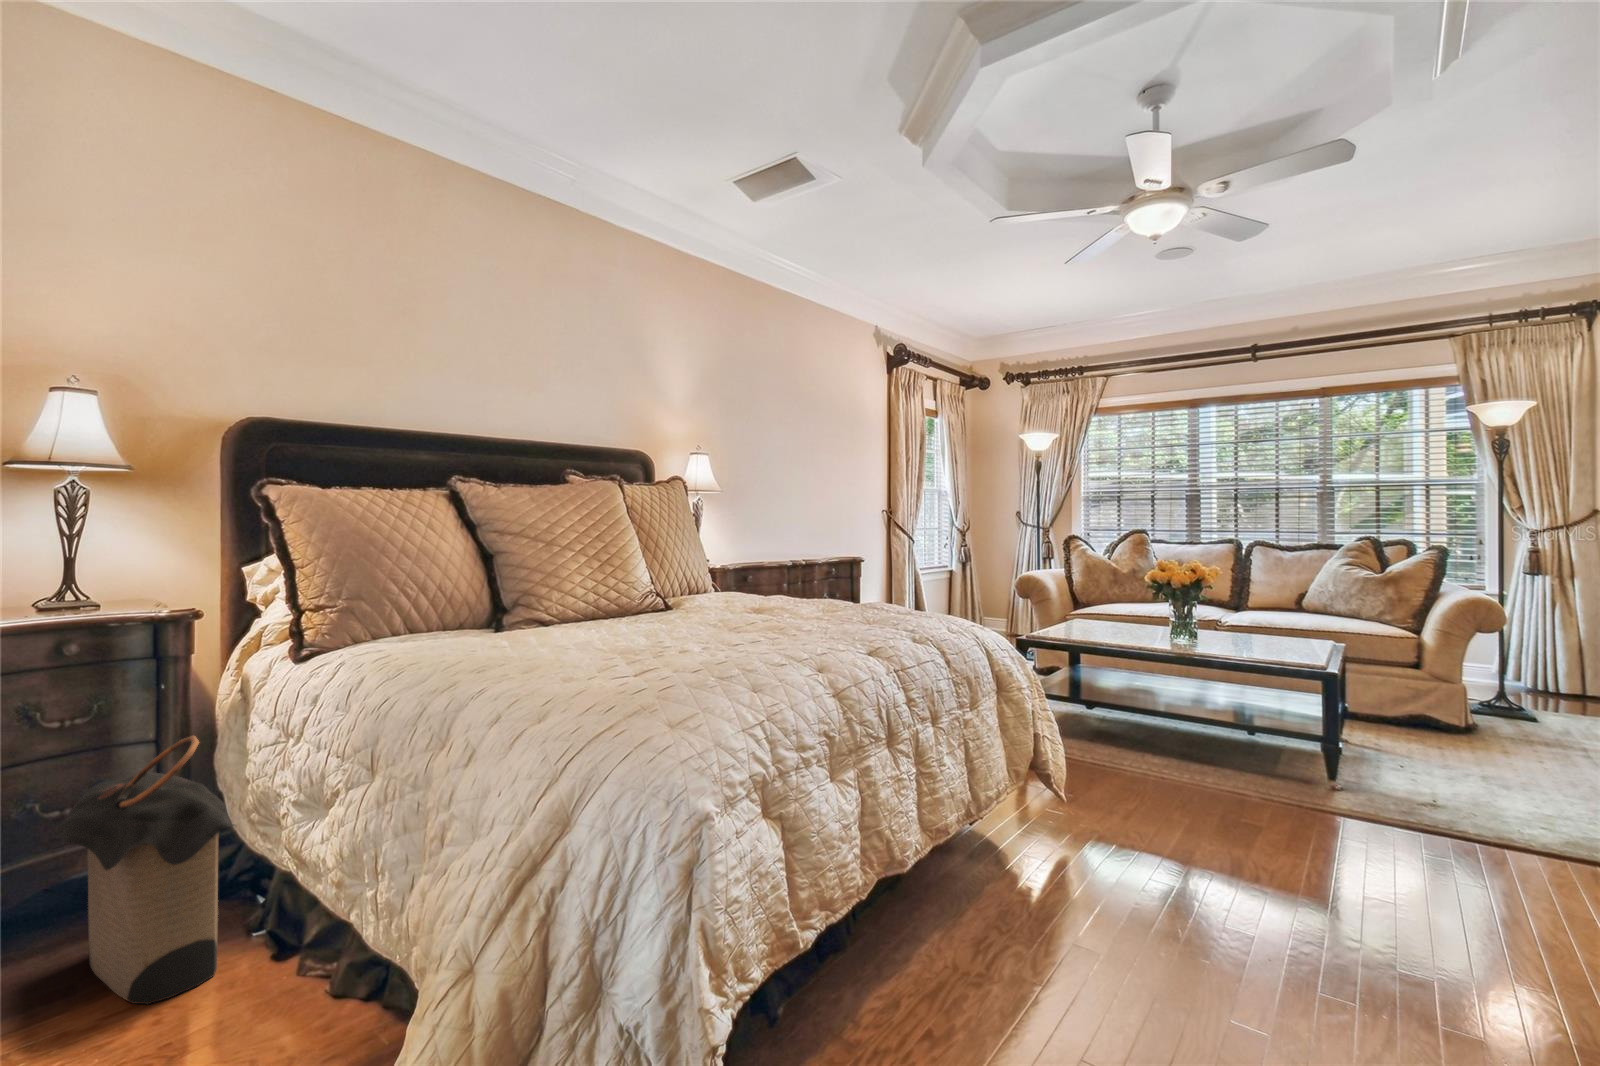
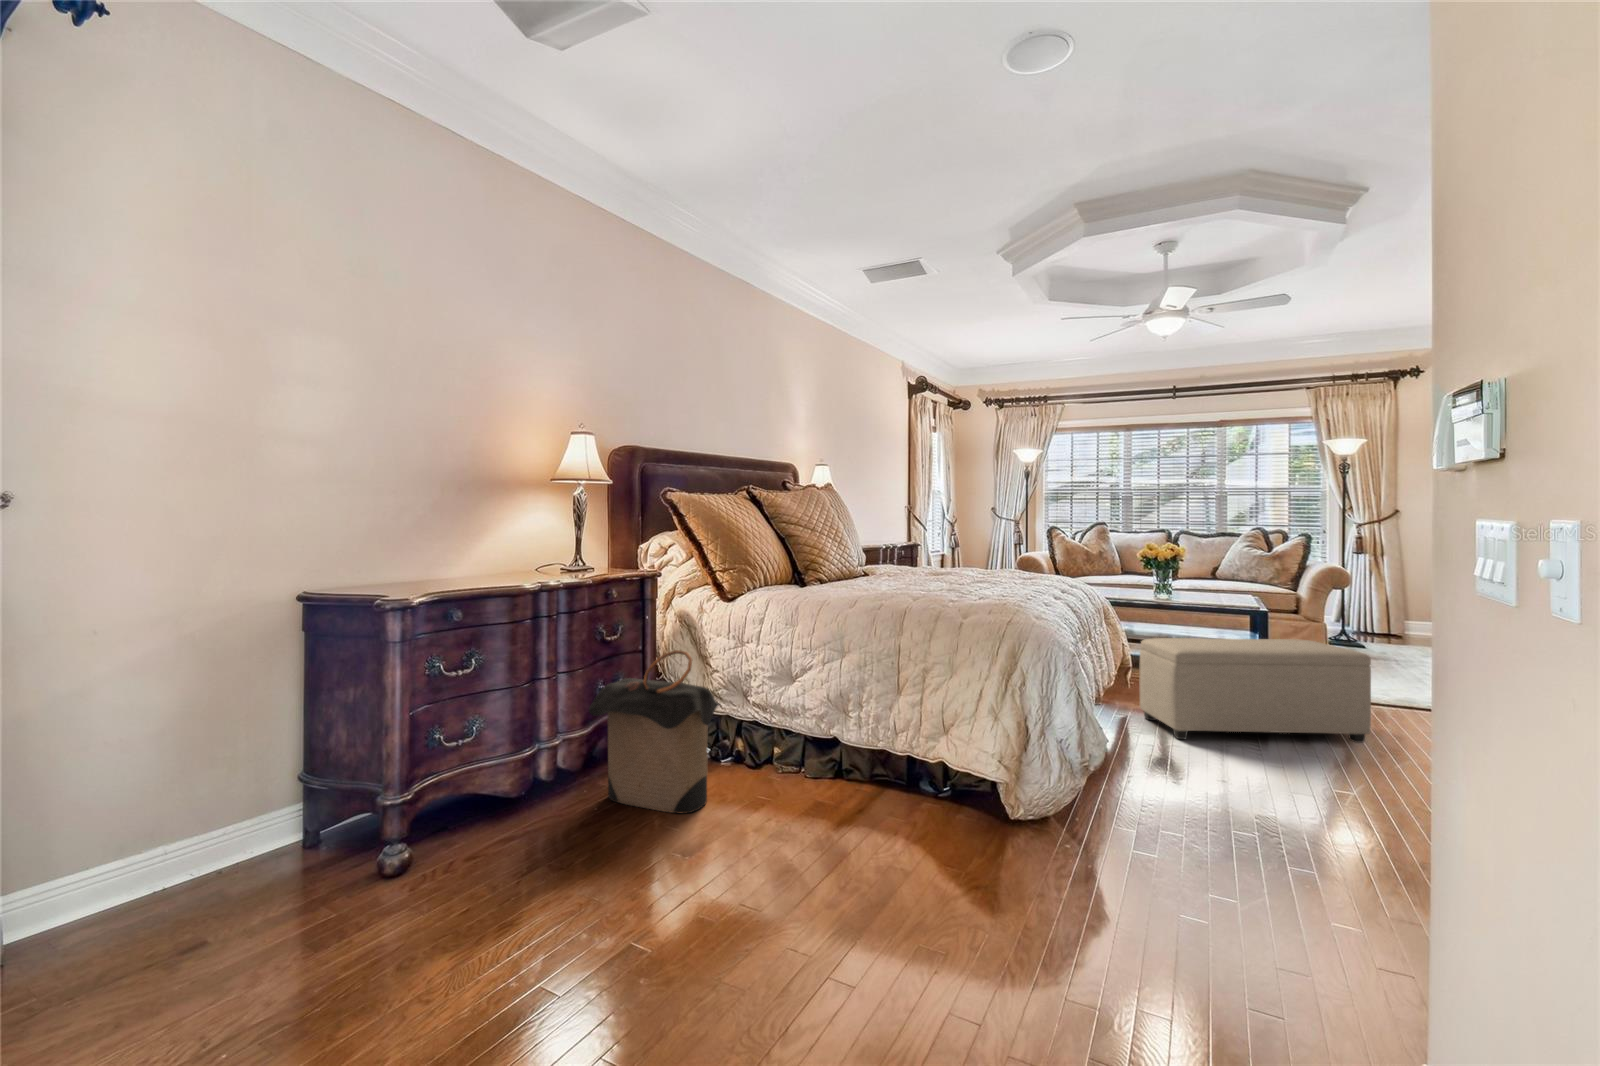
ottoman: none [1065,718,1448,930] -> present [1140,638,1371,743]

